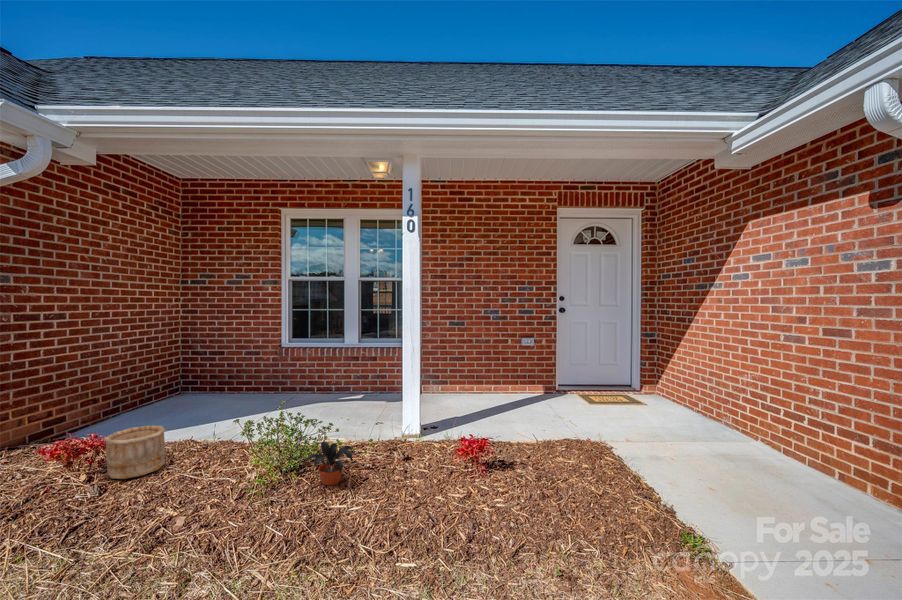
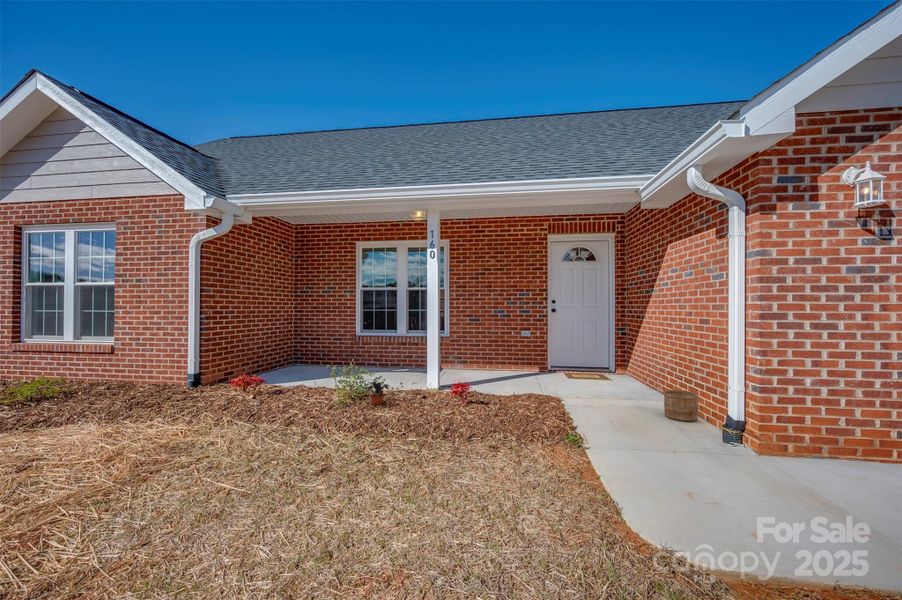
wooden bucket: present [104,426,166,479] -> present [663,390,698,421]

